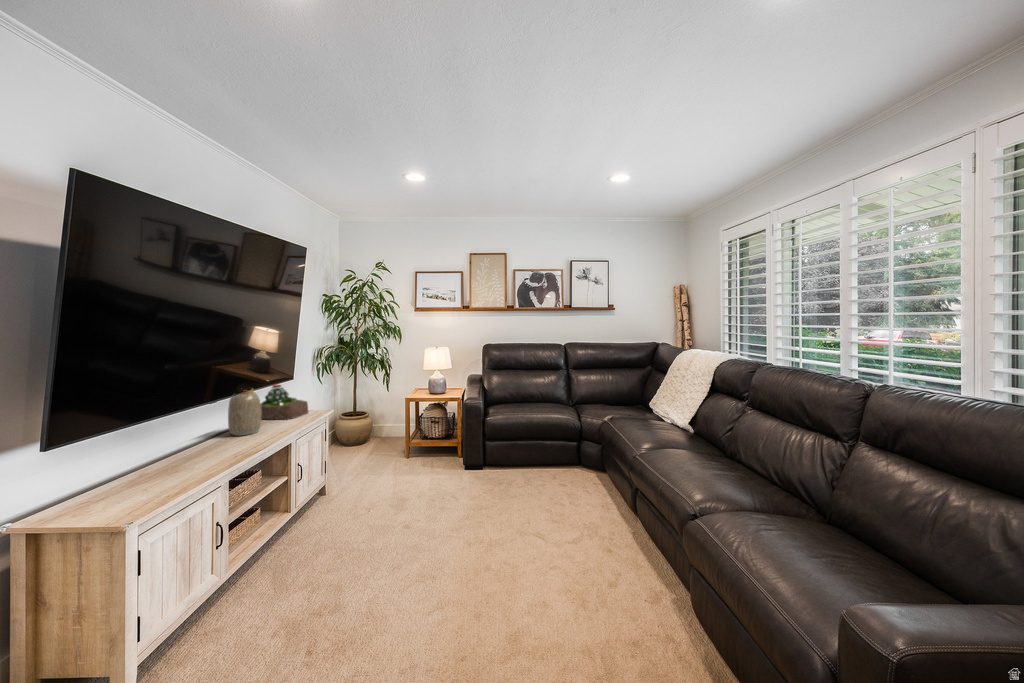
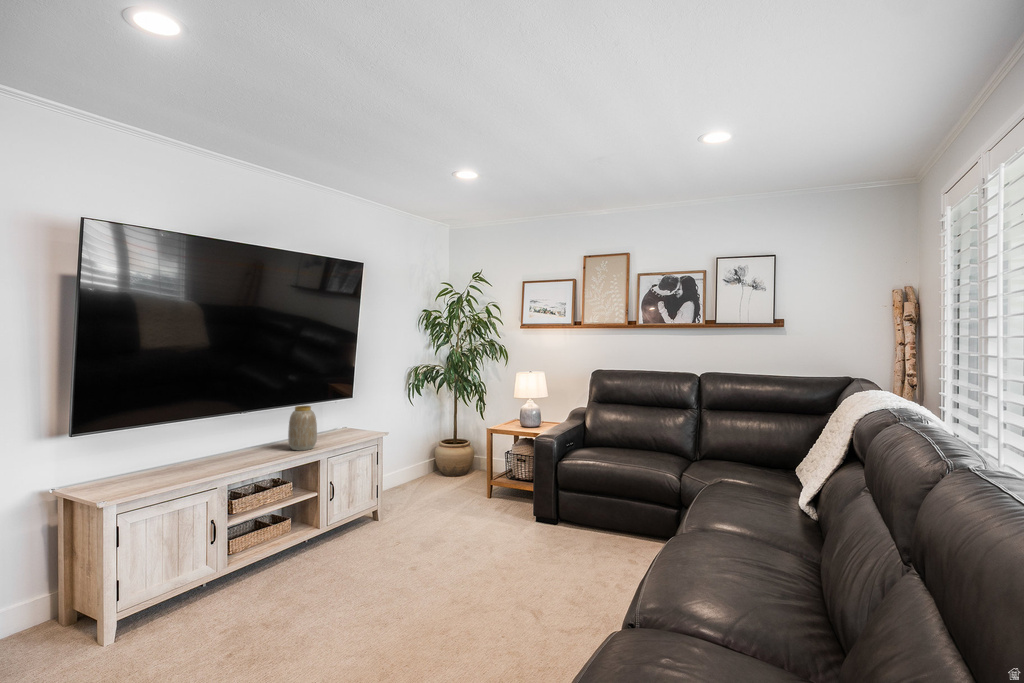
succulent plant: present [261,385,308,419] -> none [327,404,372,440]

